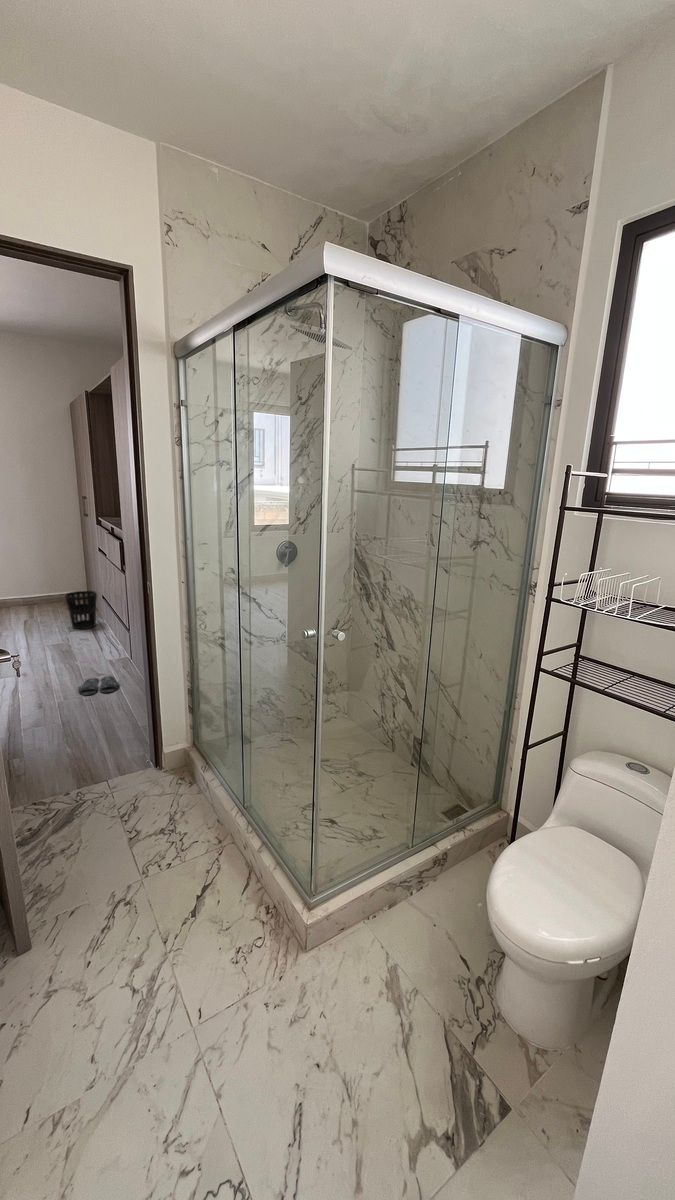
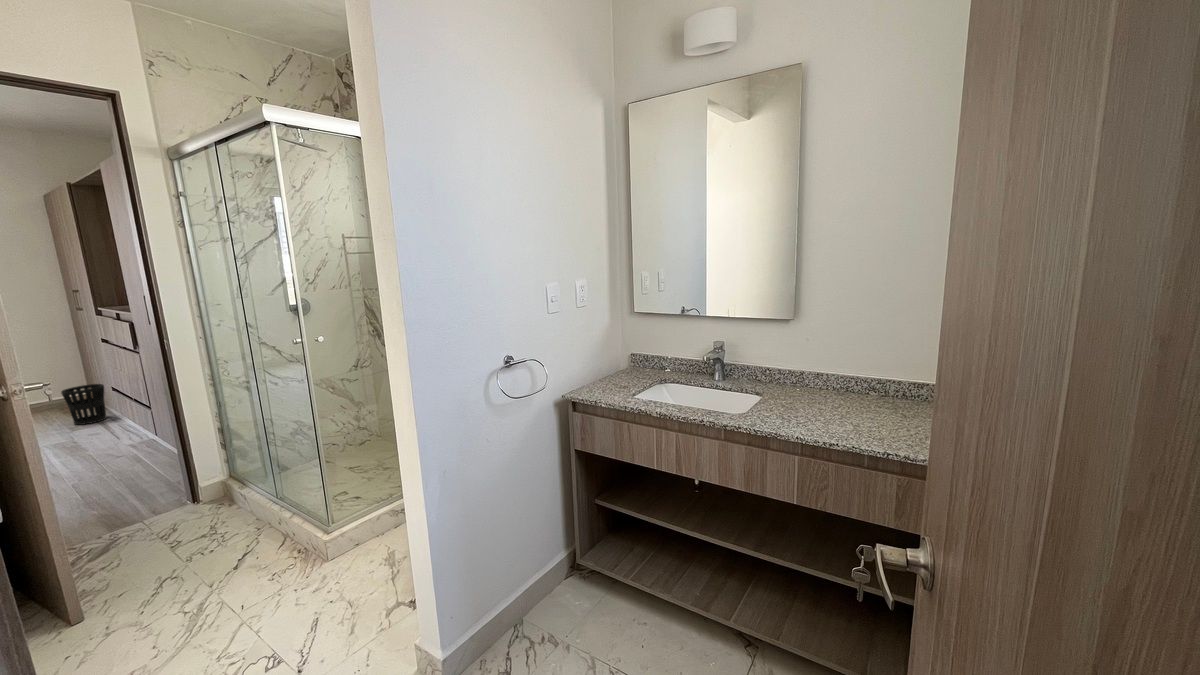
slippers: present [78,676,119,696] -> none [94,453,144,472]

